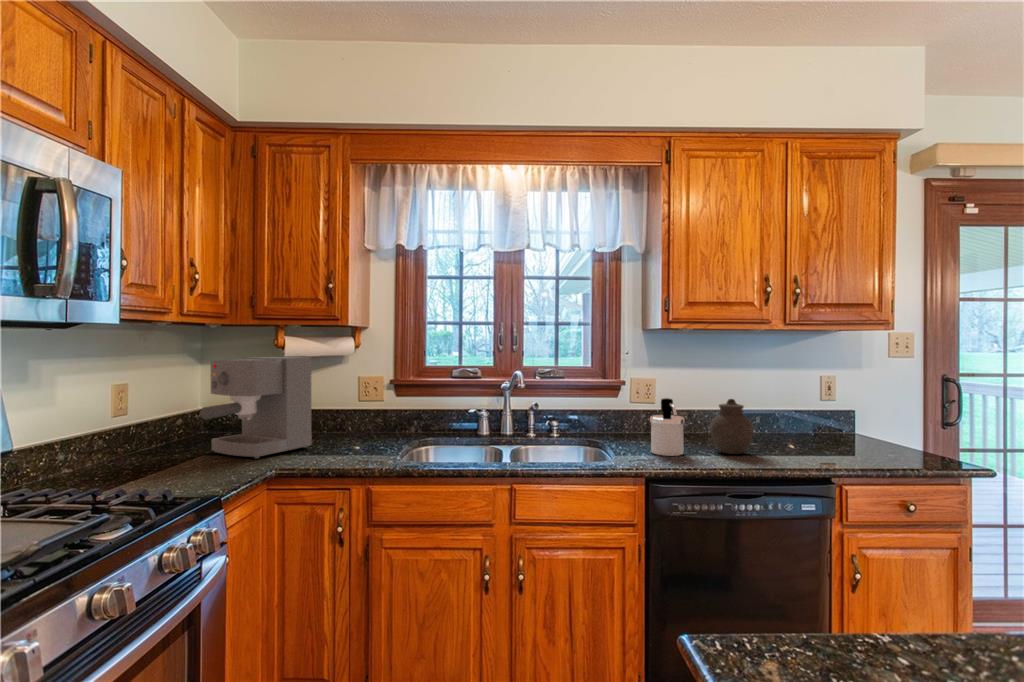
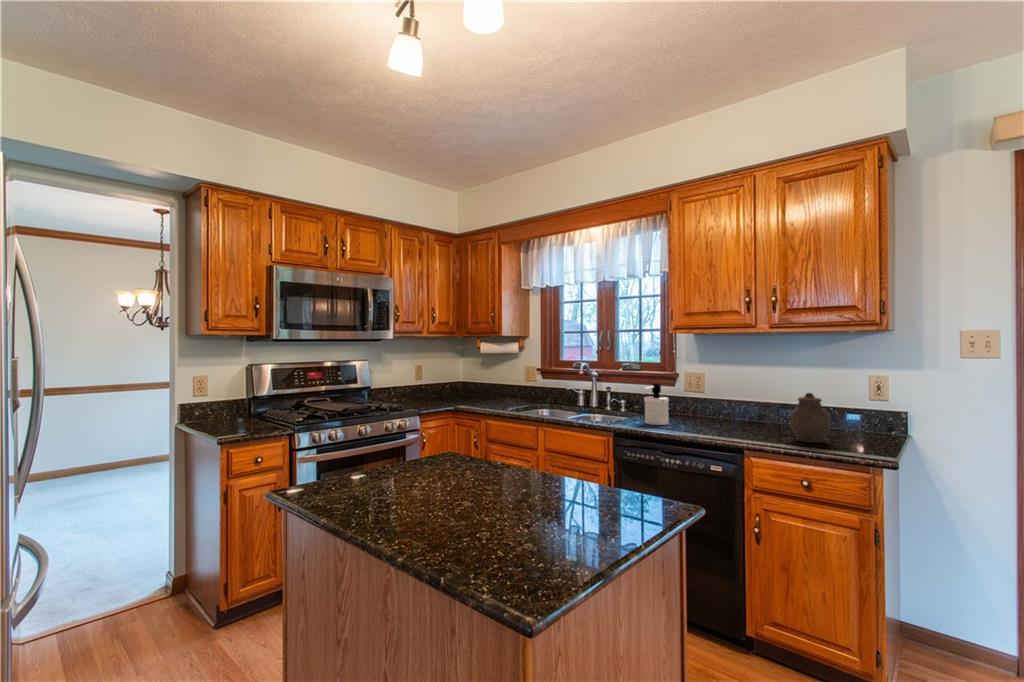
coffee maker: present [200,357,312,459] -> none [430,354,485,403]
jar: present [710,399,753,454] -> present [789,393,831,443]

